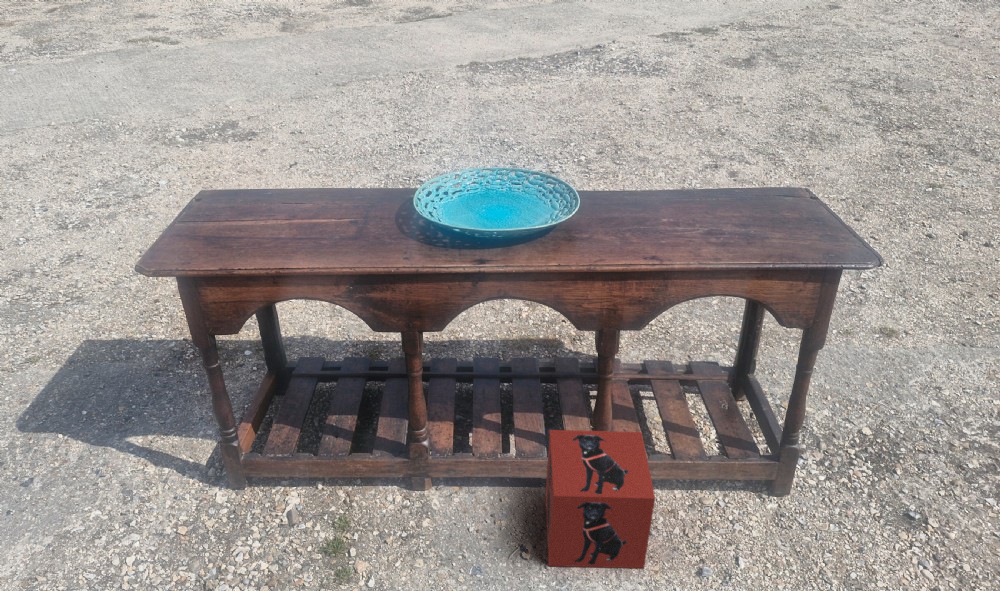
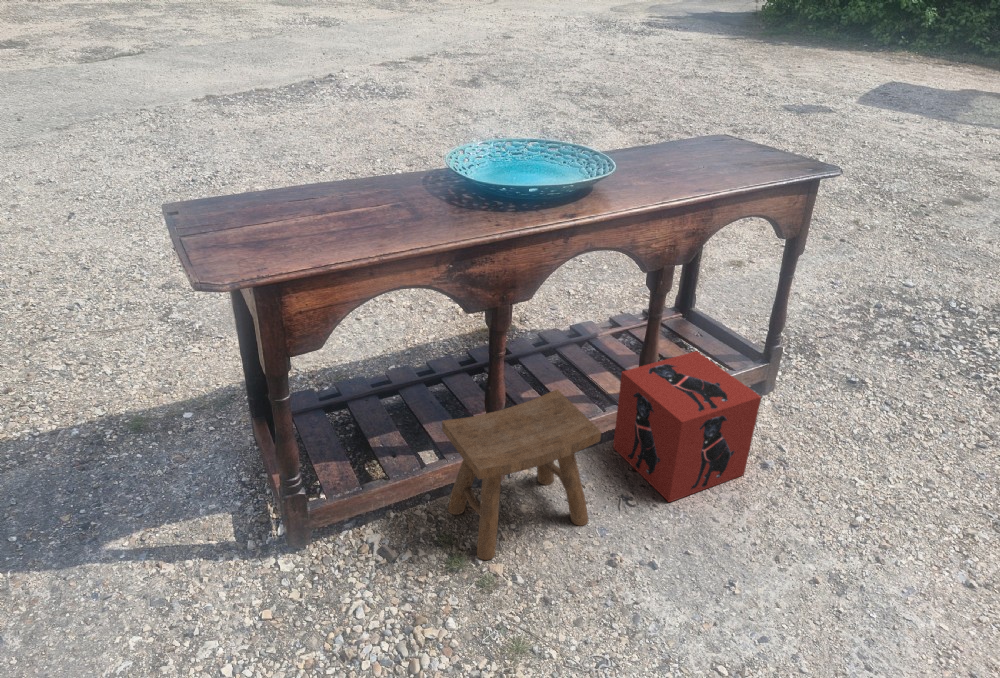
stool: none [344,425,473,556] -> present [442,389,601,560]

